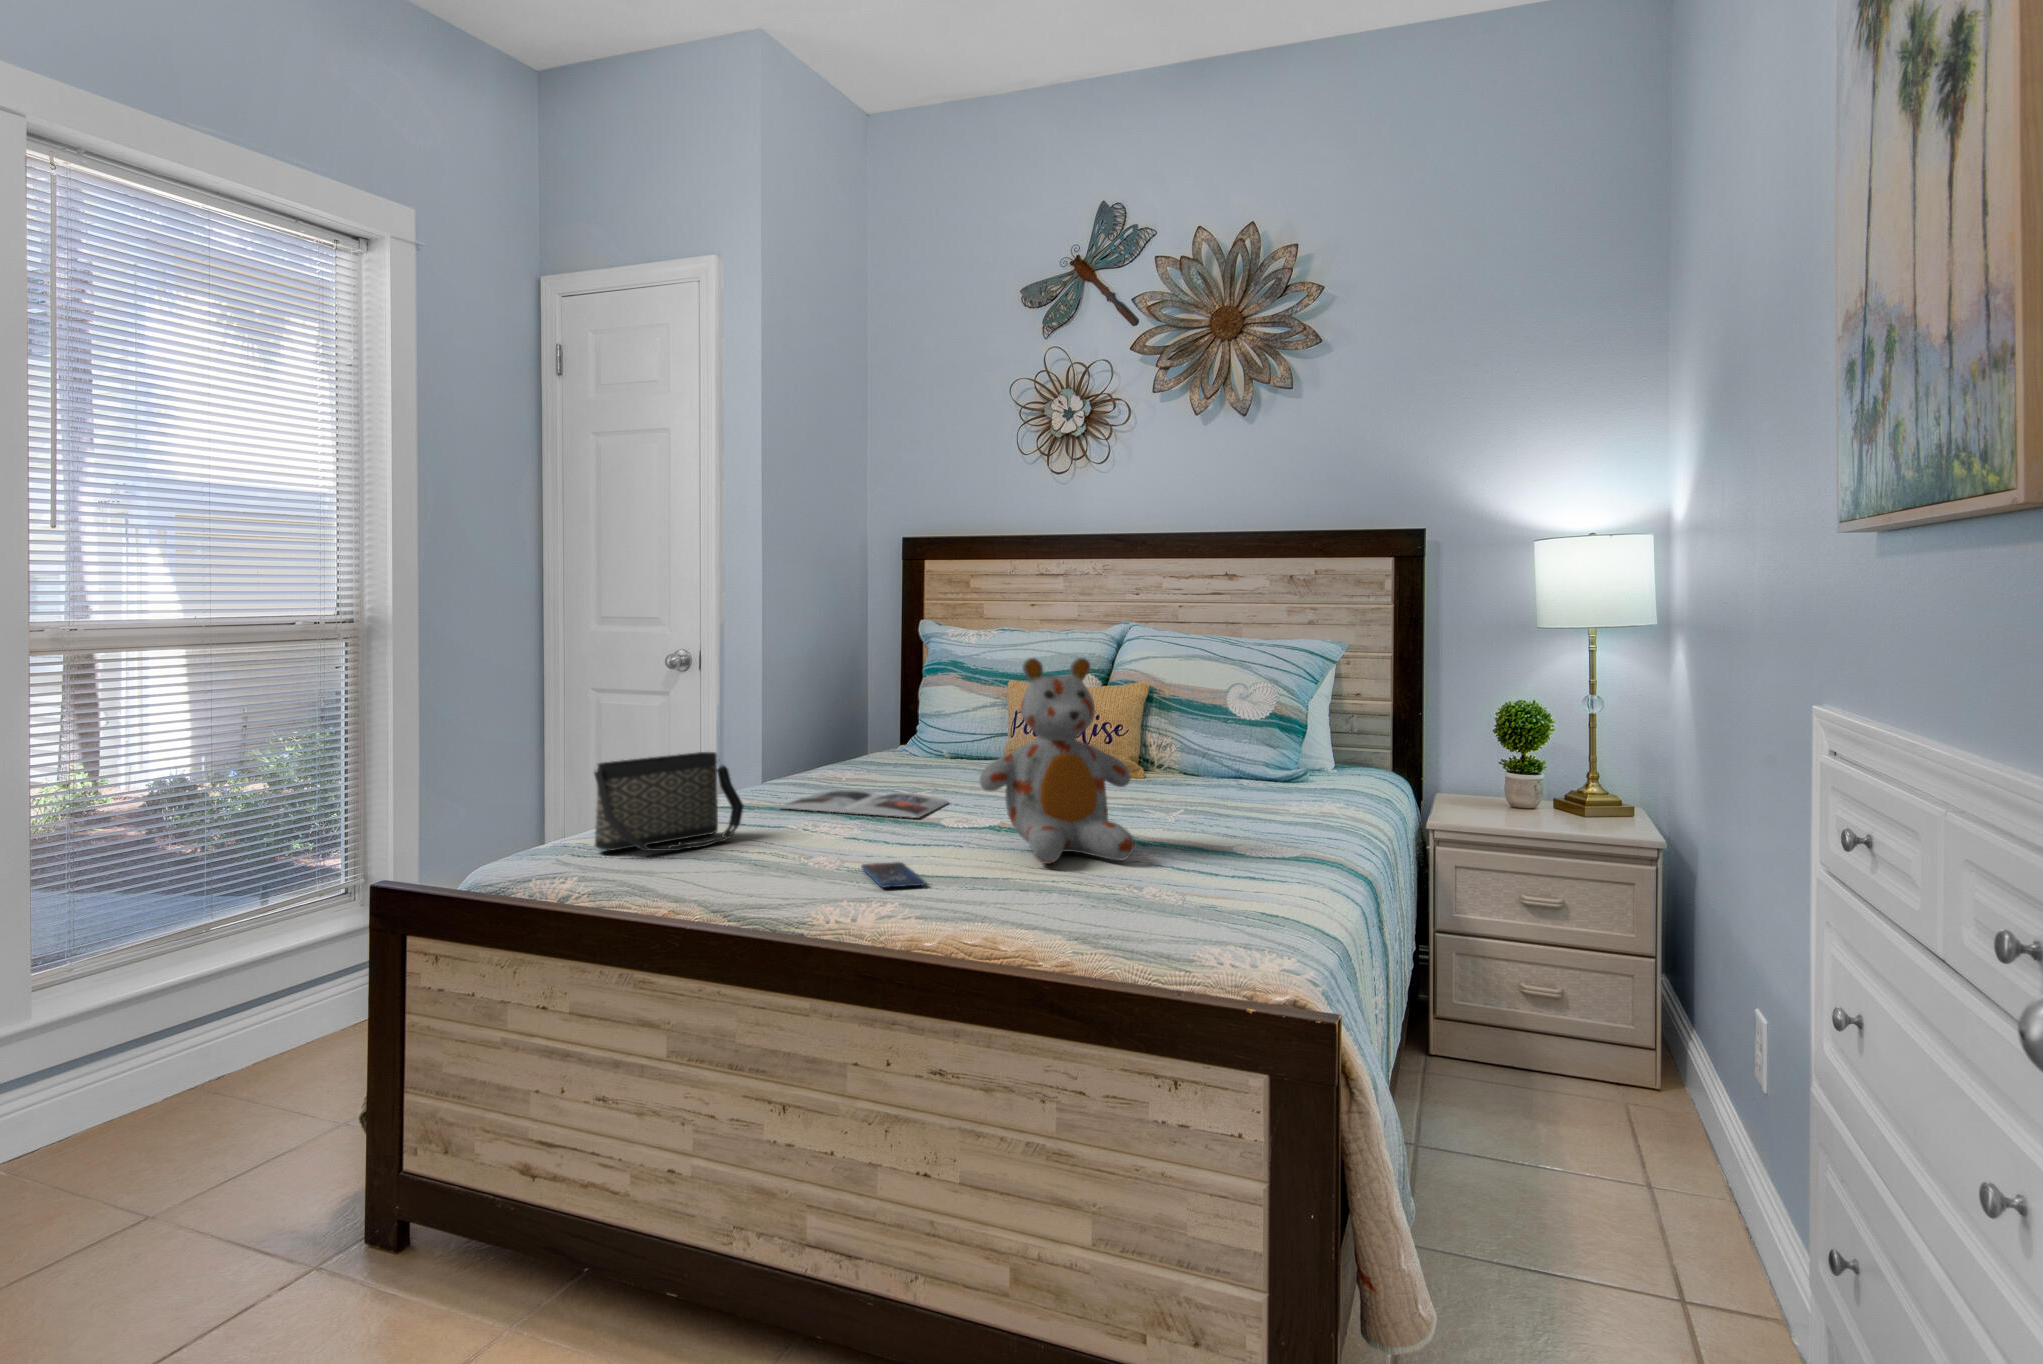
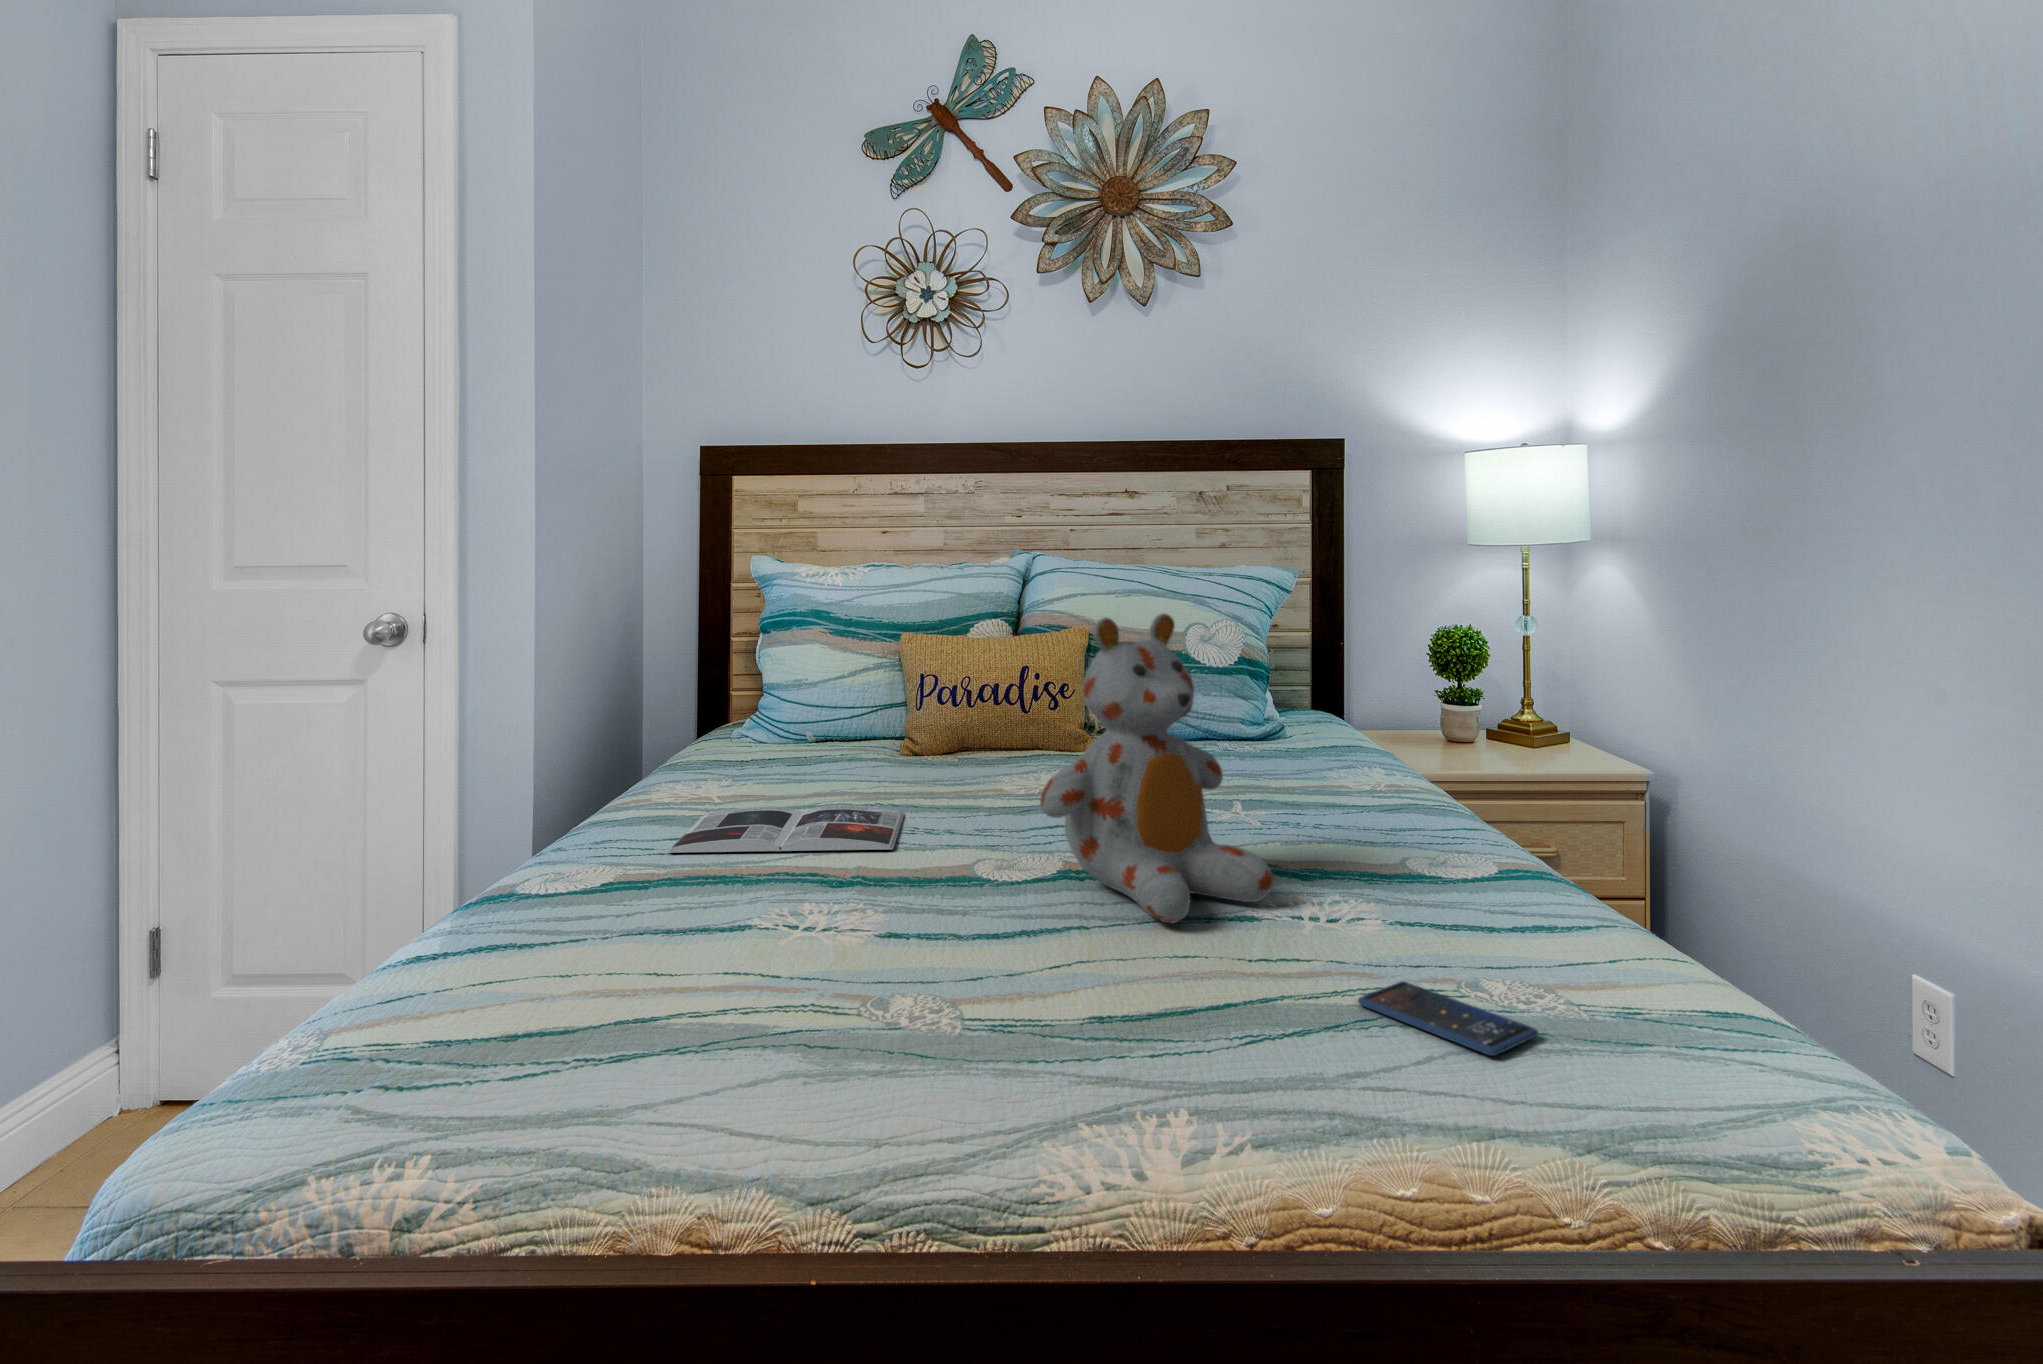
handbag: present [594,752,744,851] -> none [406,791,658,994]
smartphone: present [861,862,925,888] -> present [1358,981,1538,1056]

